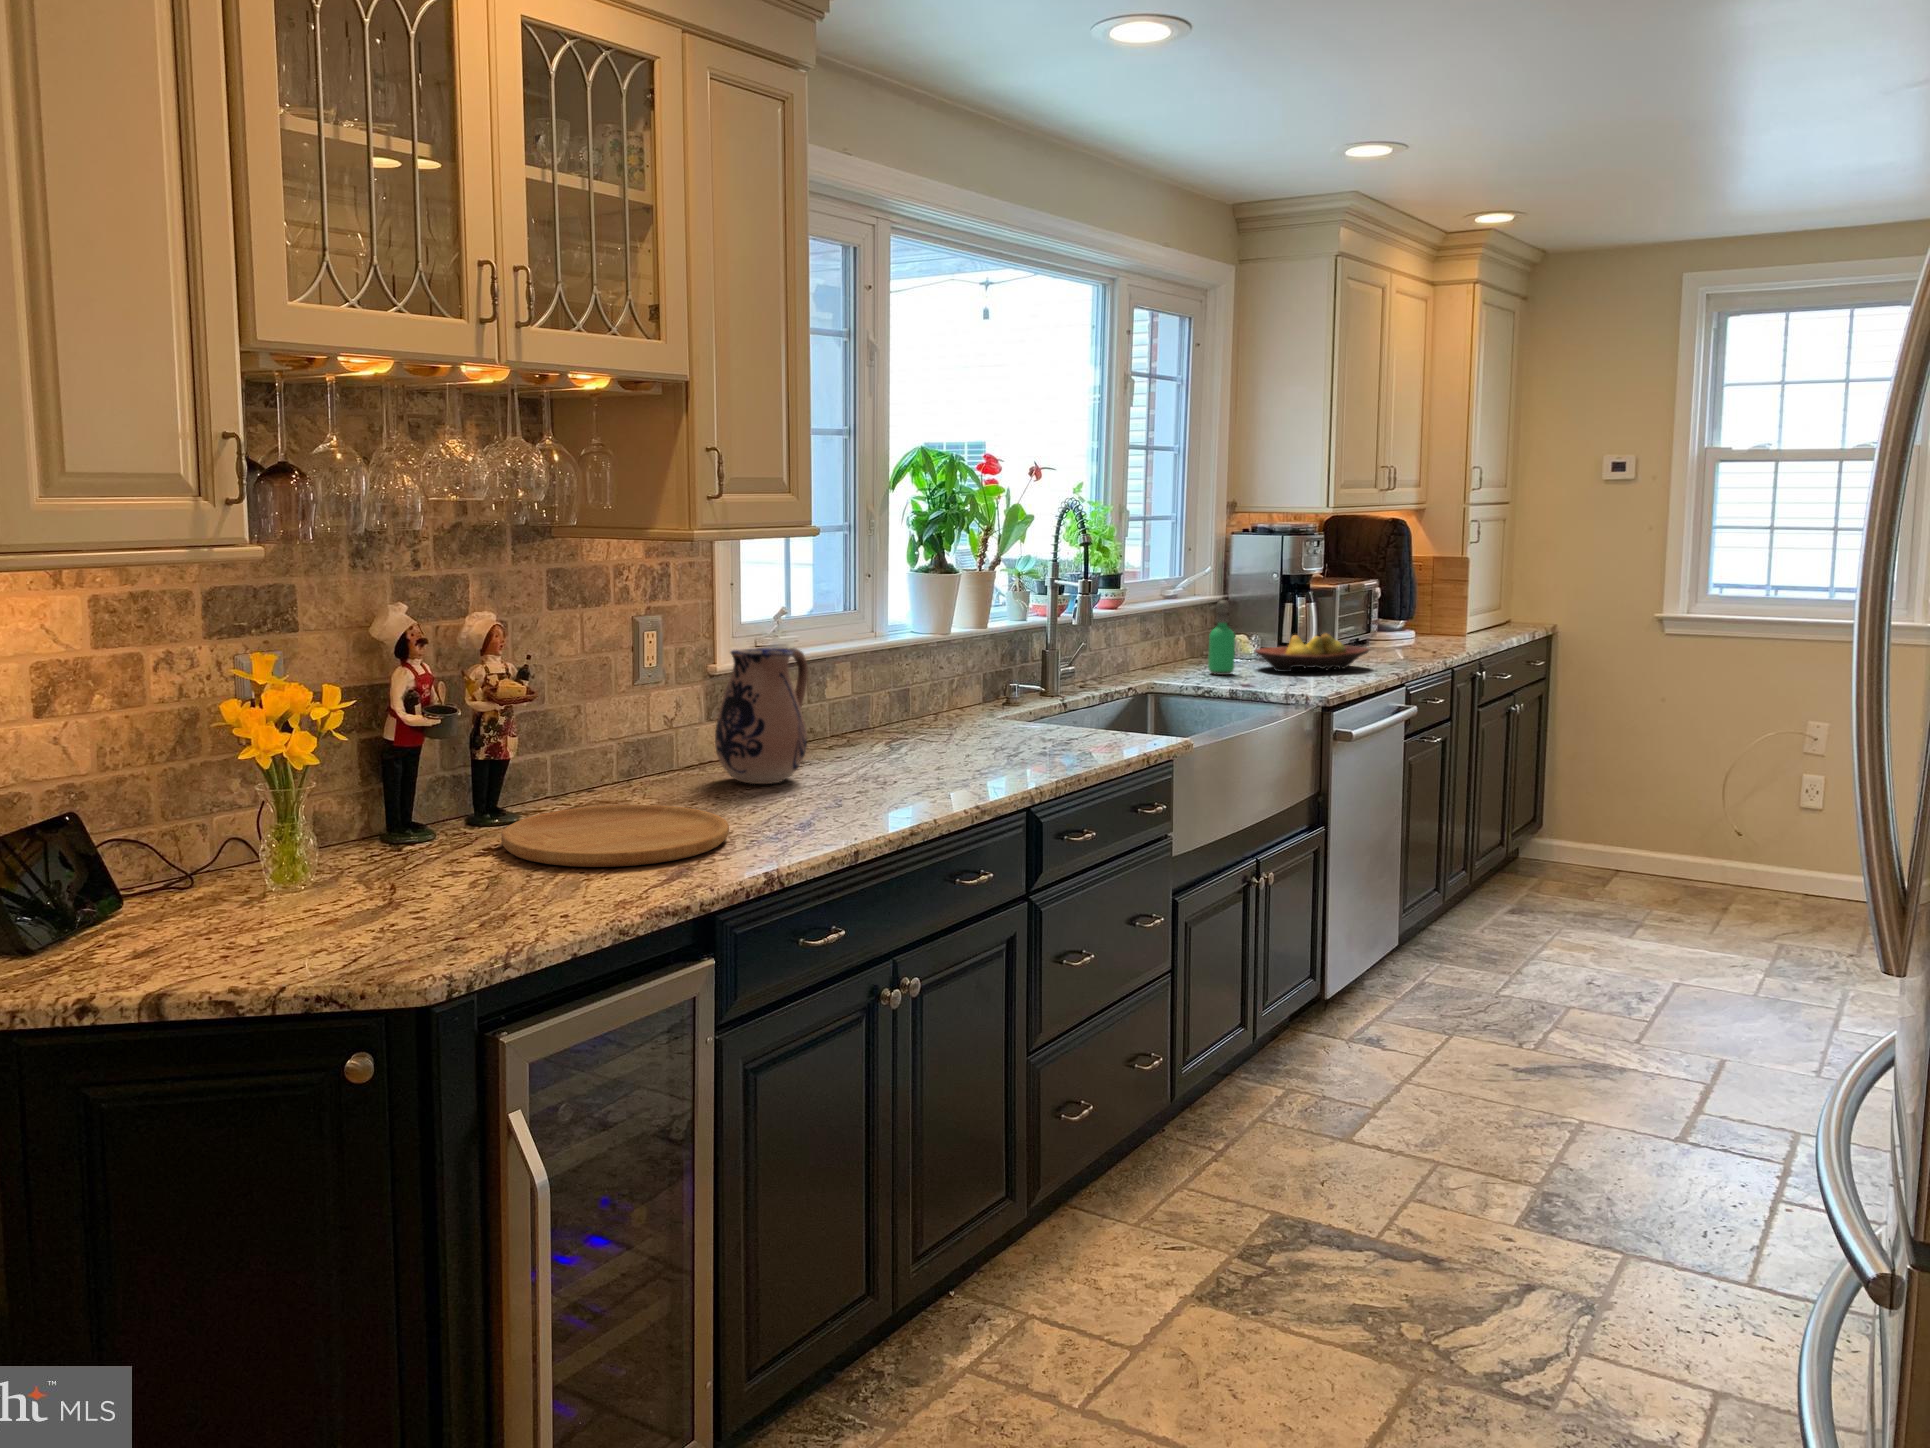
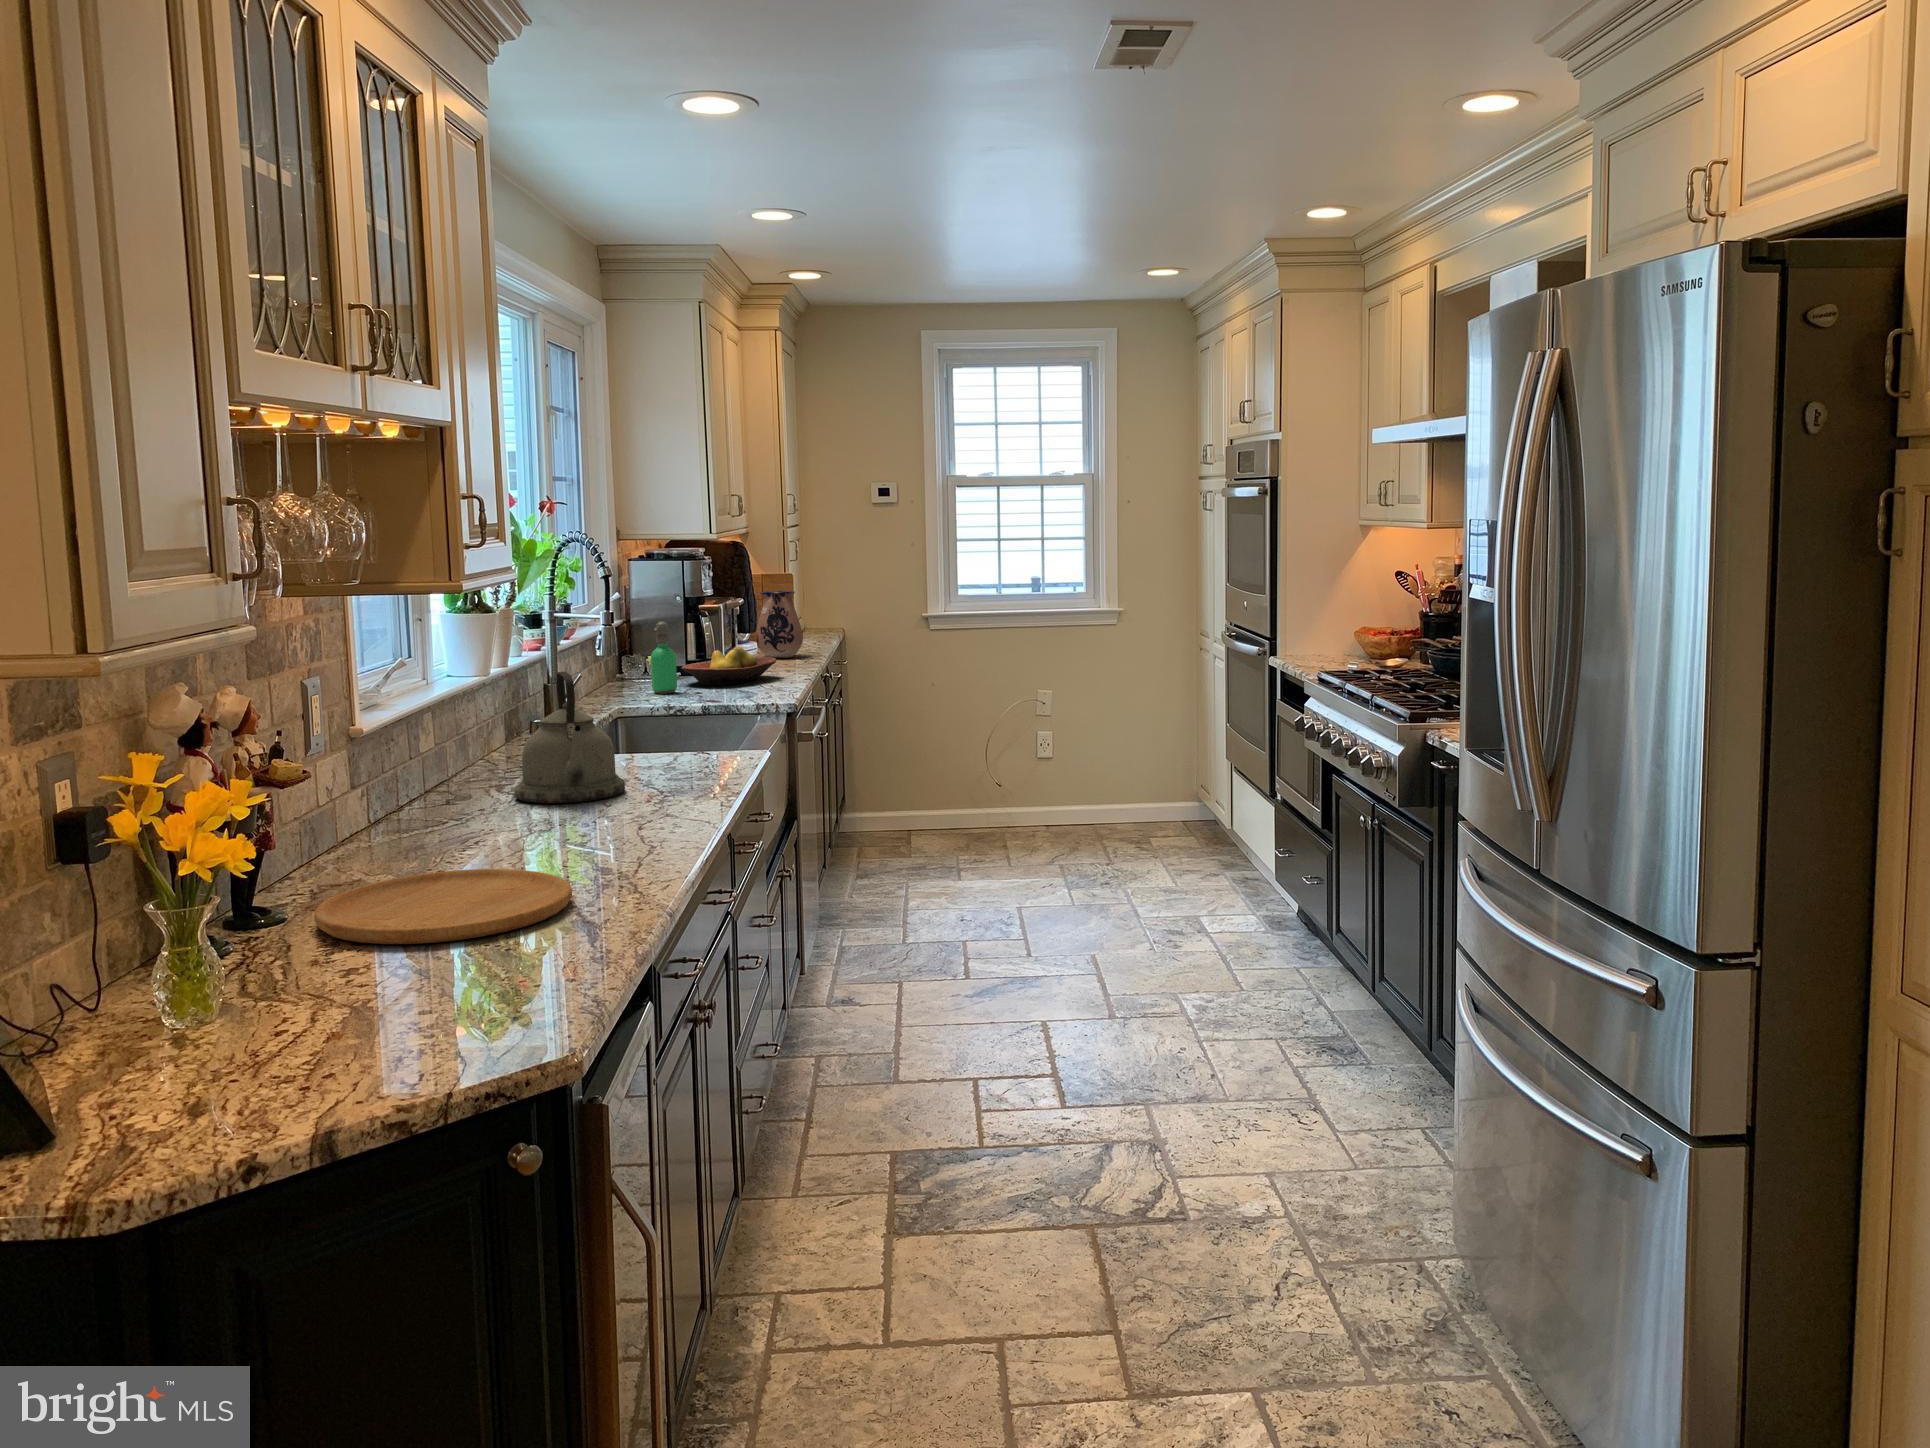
kettle: none [885,636,990,766] -> present [515,672,625,803]
ceramic pitcher: present [715,648,808,784] -> present [756,590,803,658]

